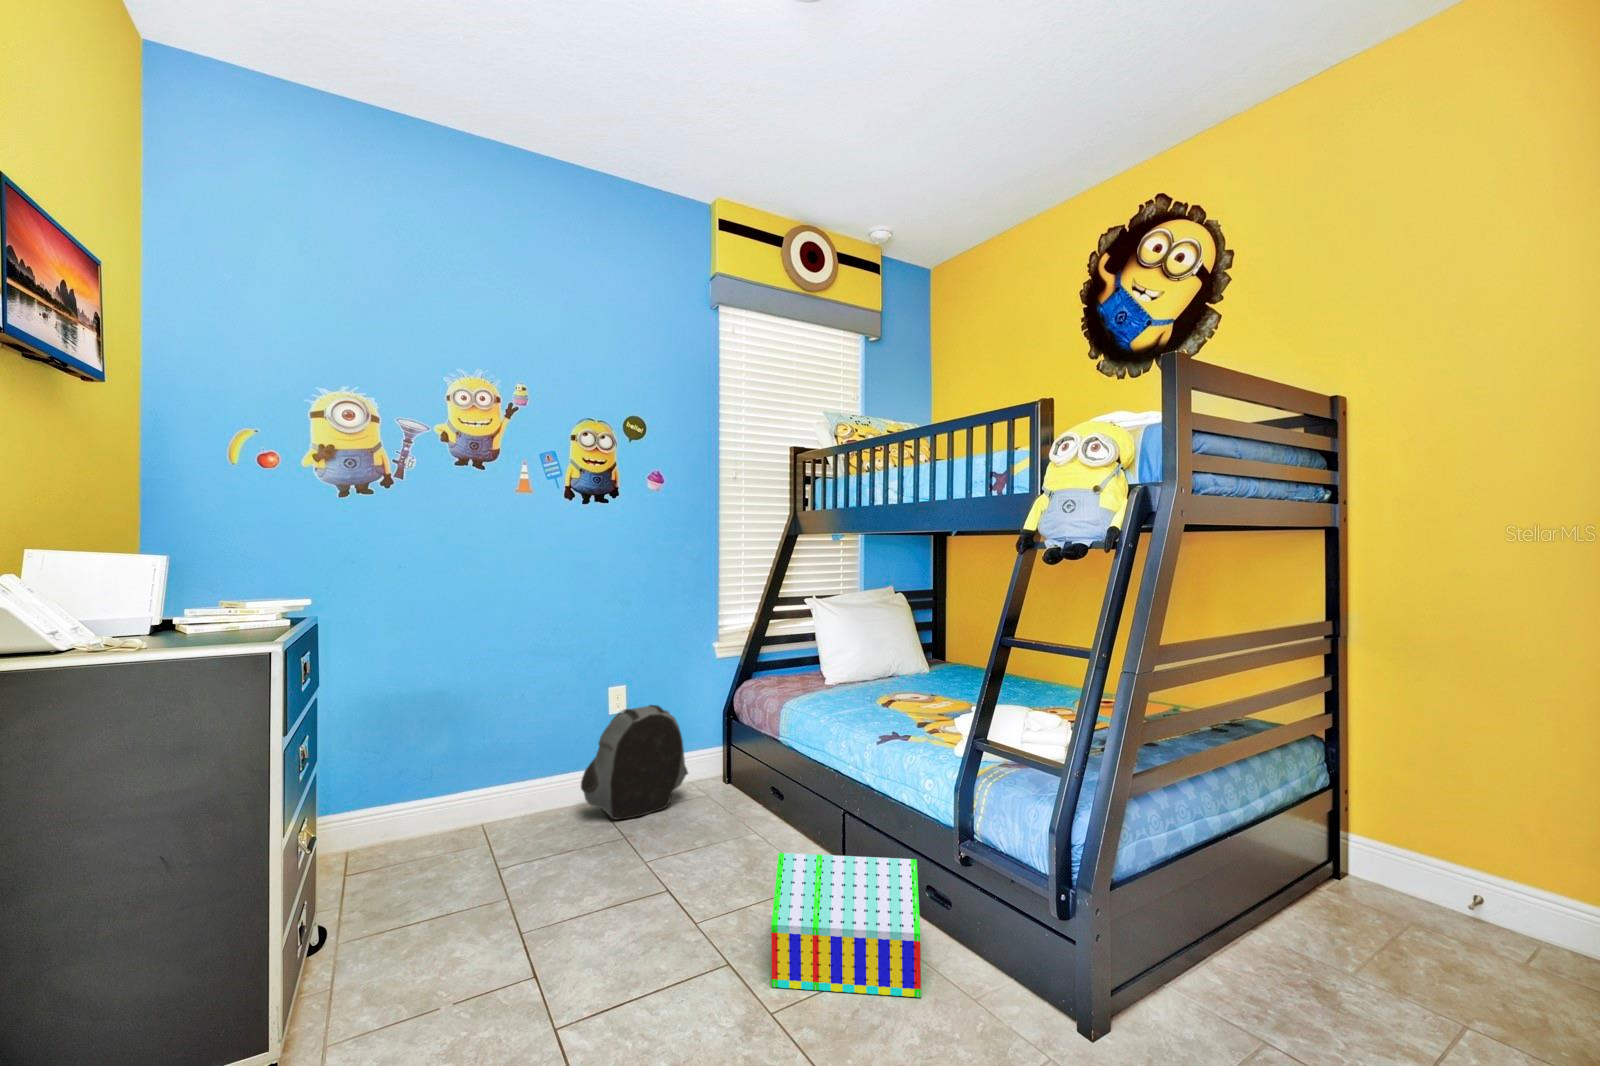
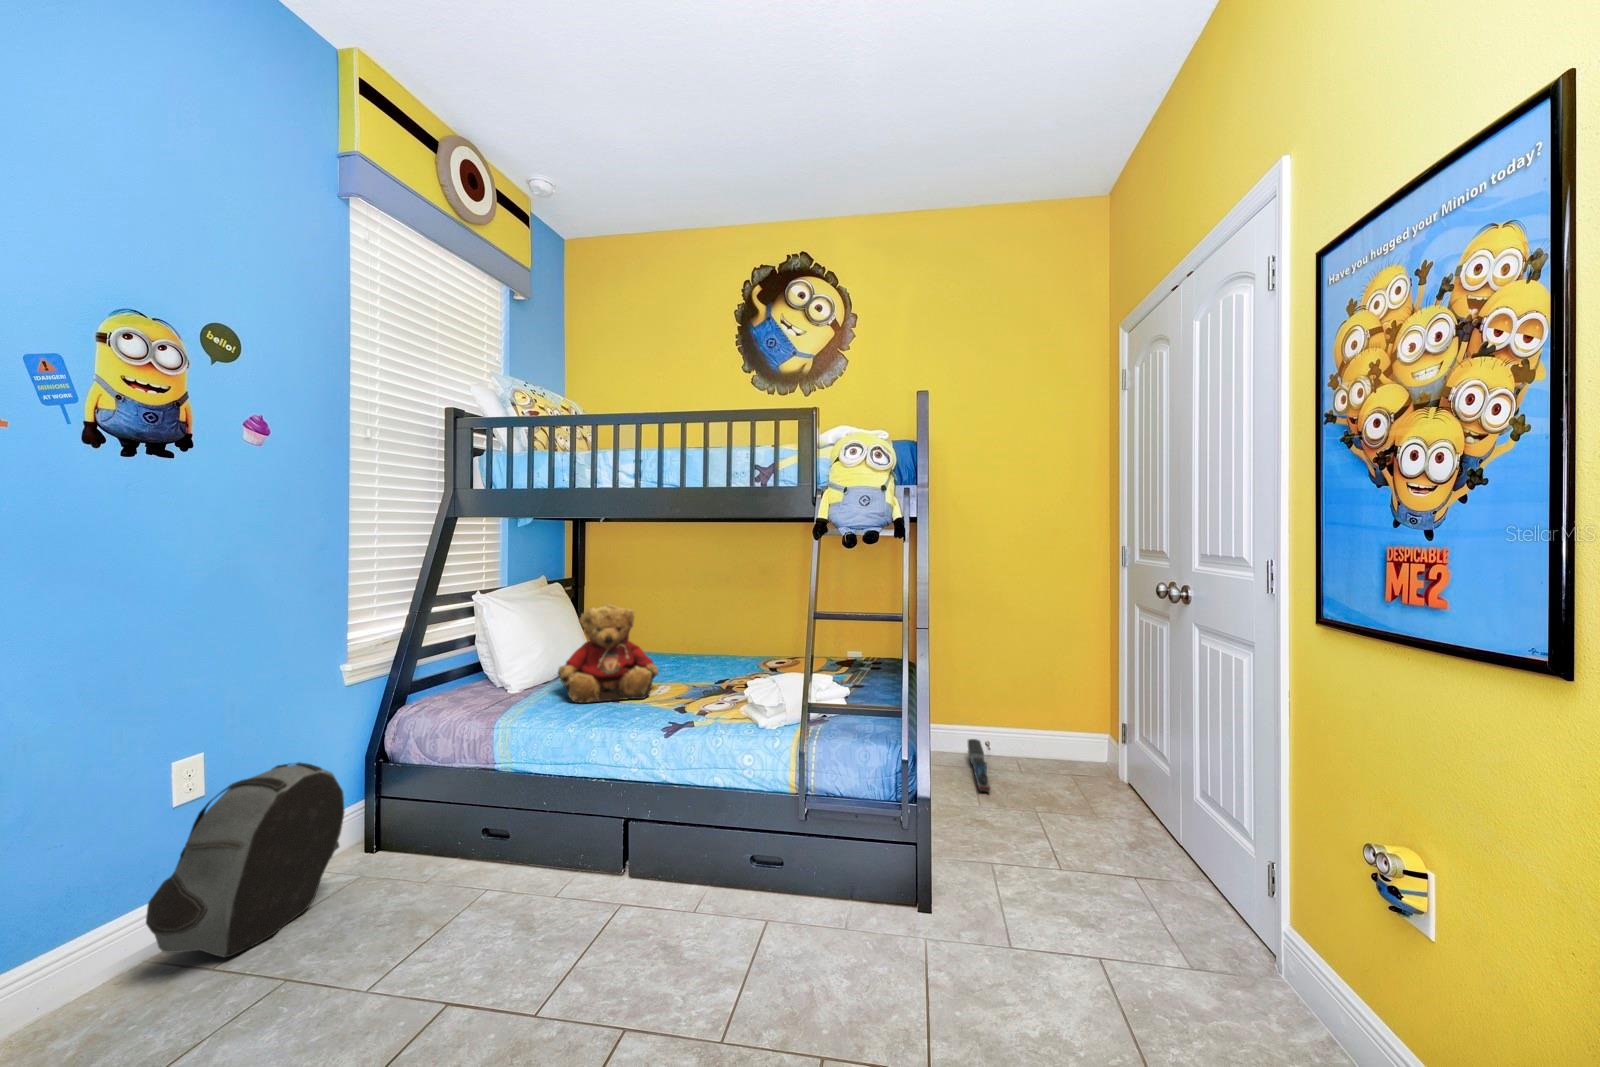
teddy bear: none [838,615,931,710] -> present [558,605,658,703]
toy house: present [771,853,921,997] -> none [630,825,806,1016]
toy train: none [1373,882,1460,966] -> present [968,739,990,792]

